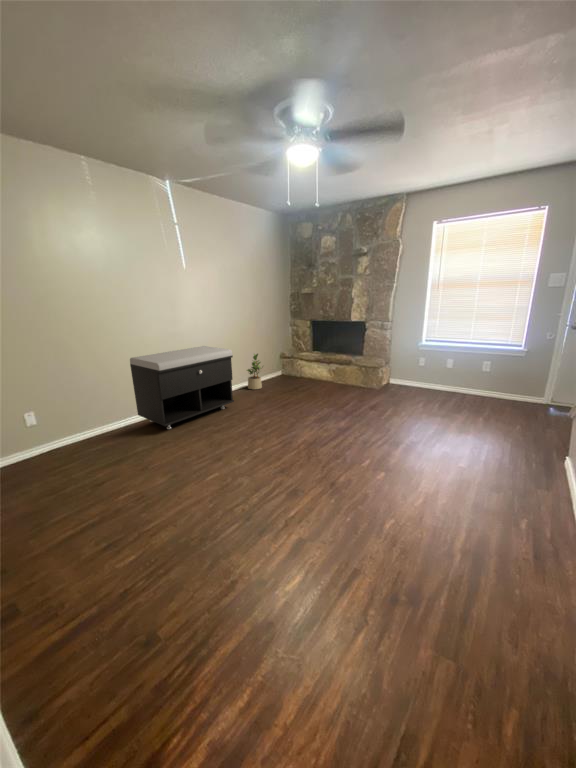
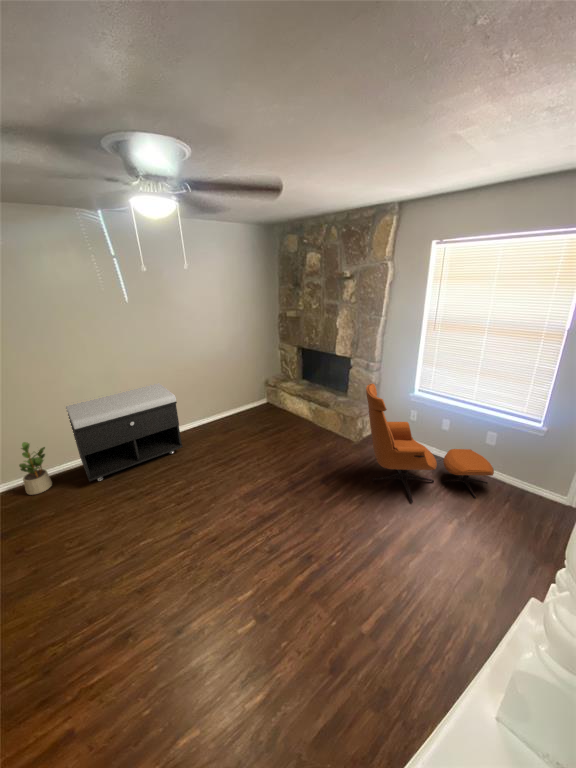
lounge chair: none [402,326,496,414] -> present [366,384,494,503]
potted plant: present [247,354,262,389] -> present [19,442,52,495]

